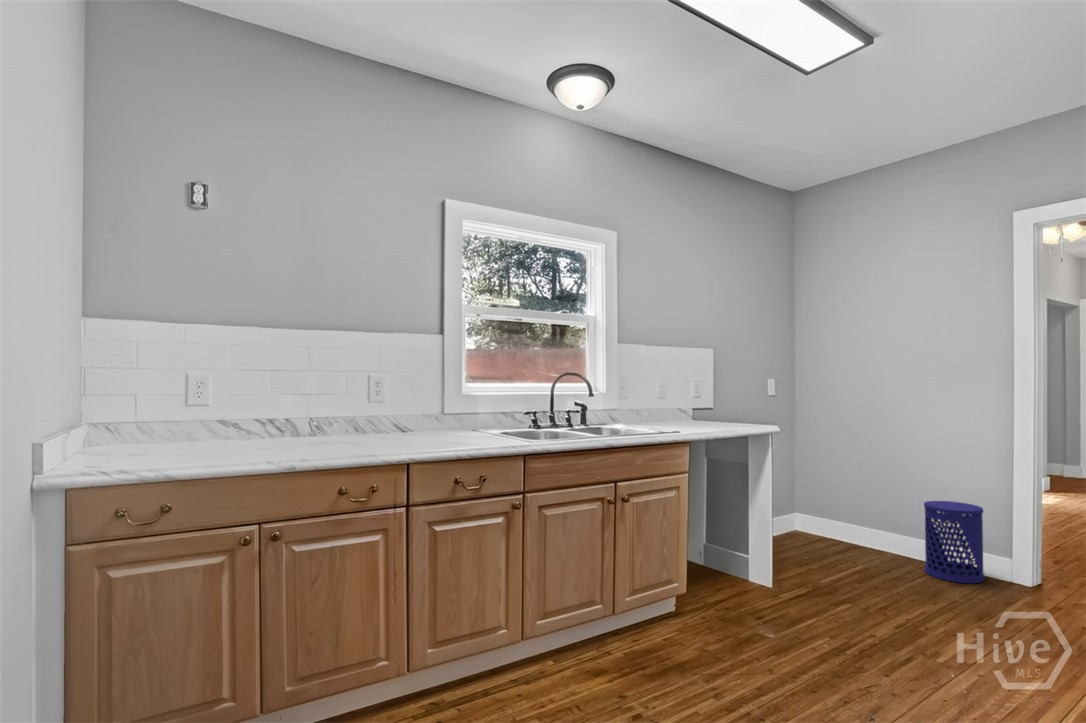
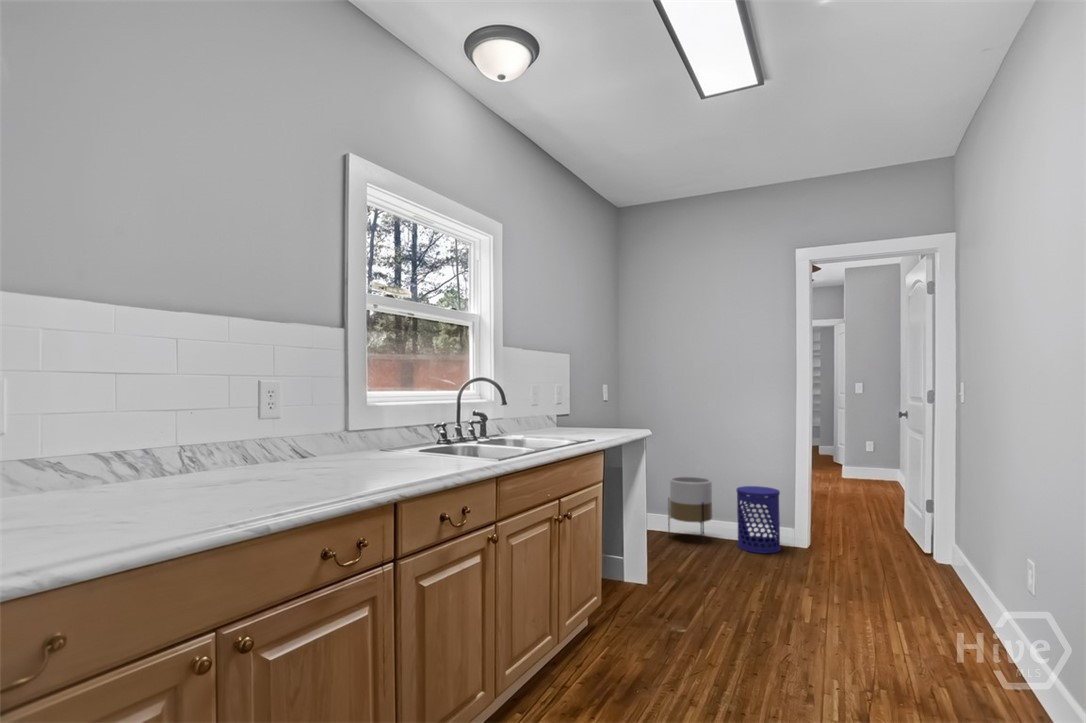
planter: none [843,483,898,562] -> present [668,476,712,543]

